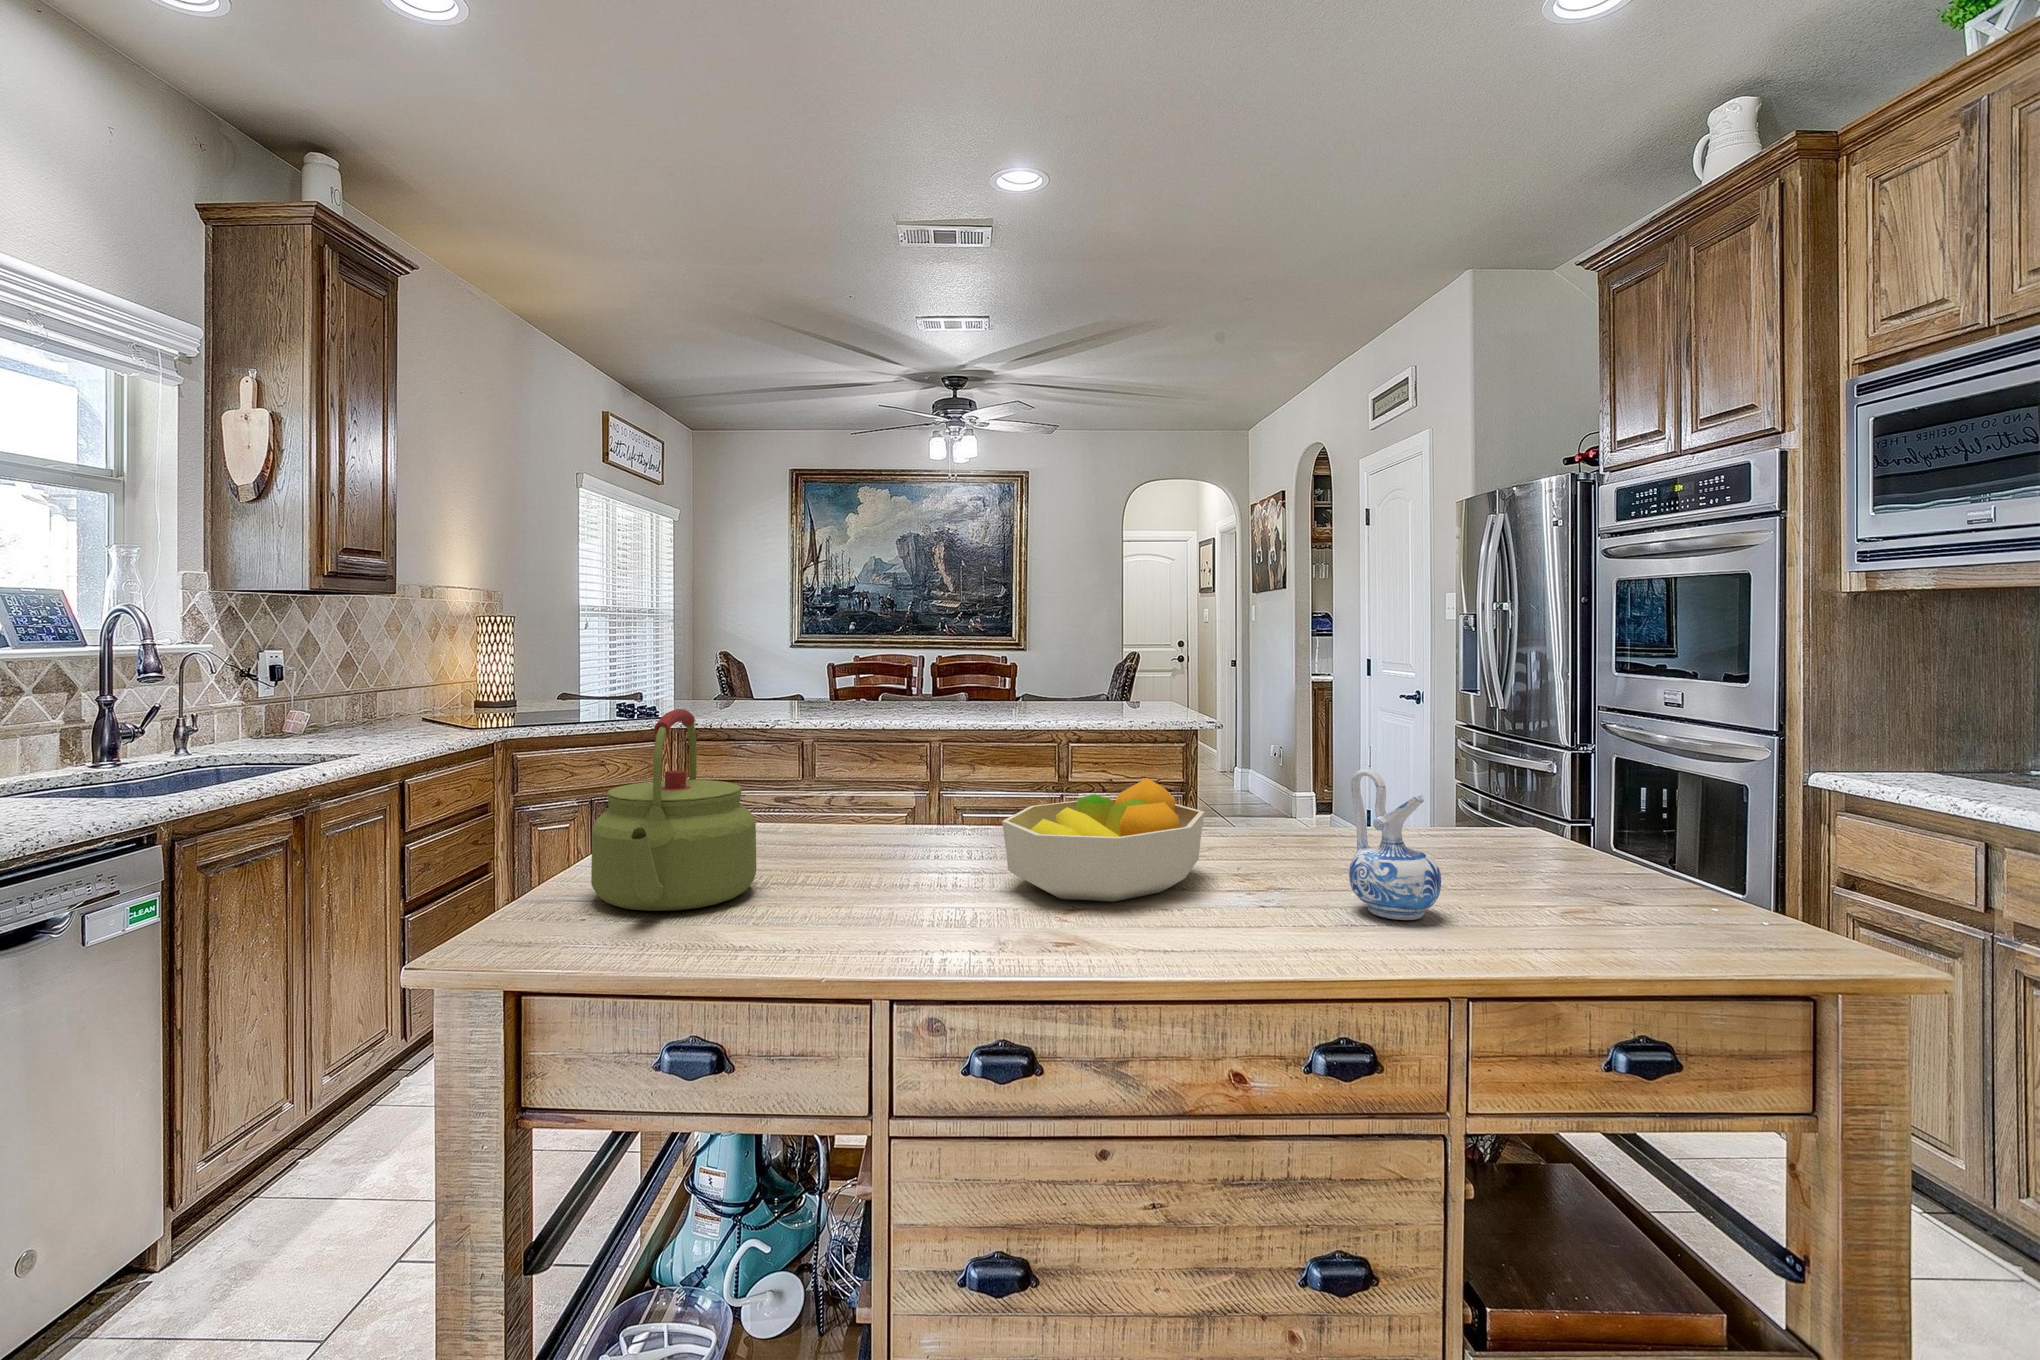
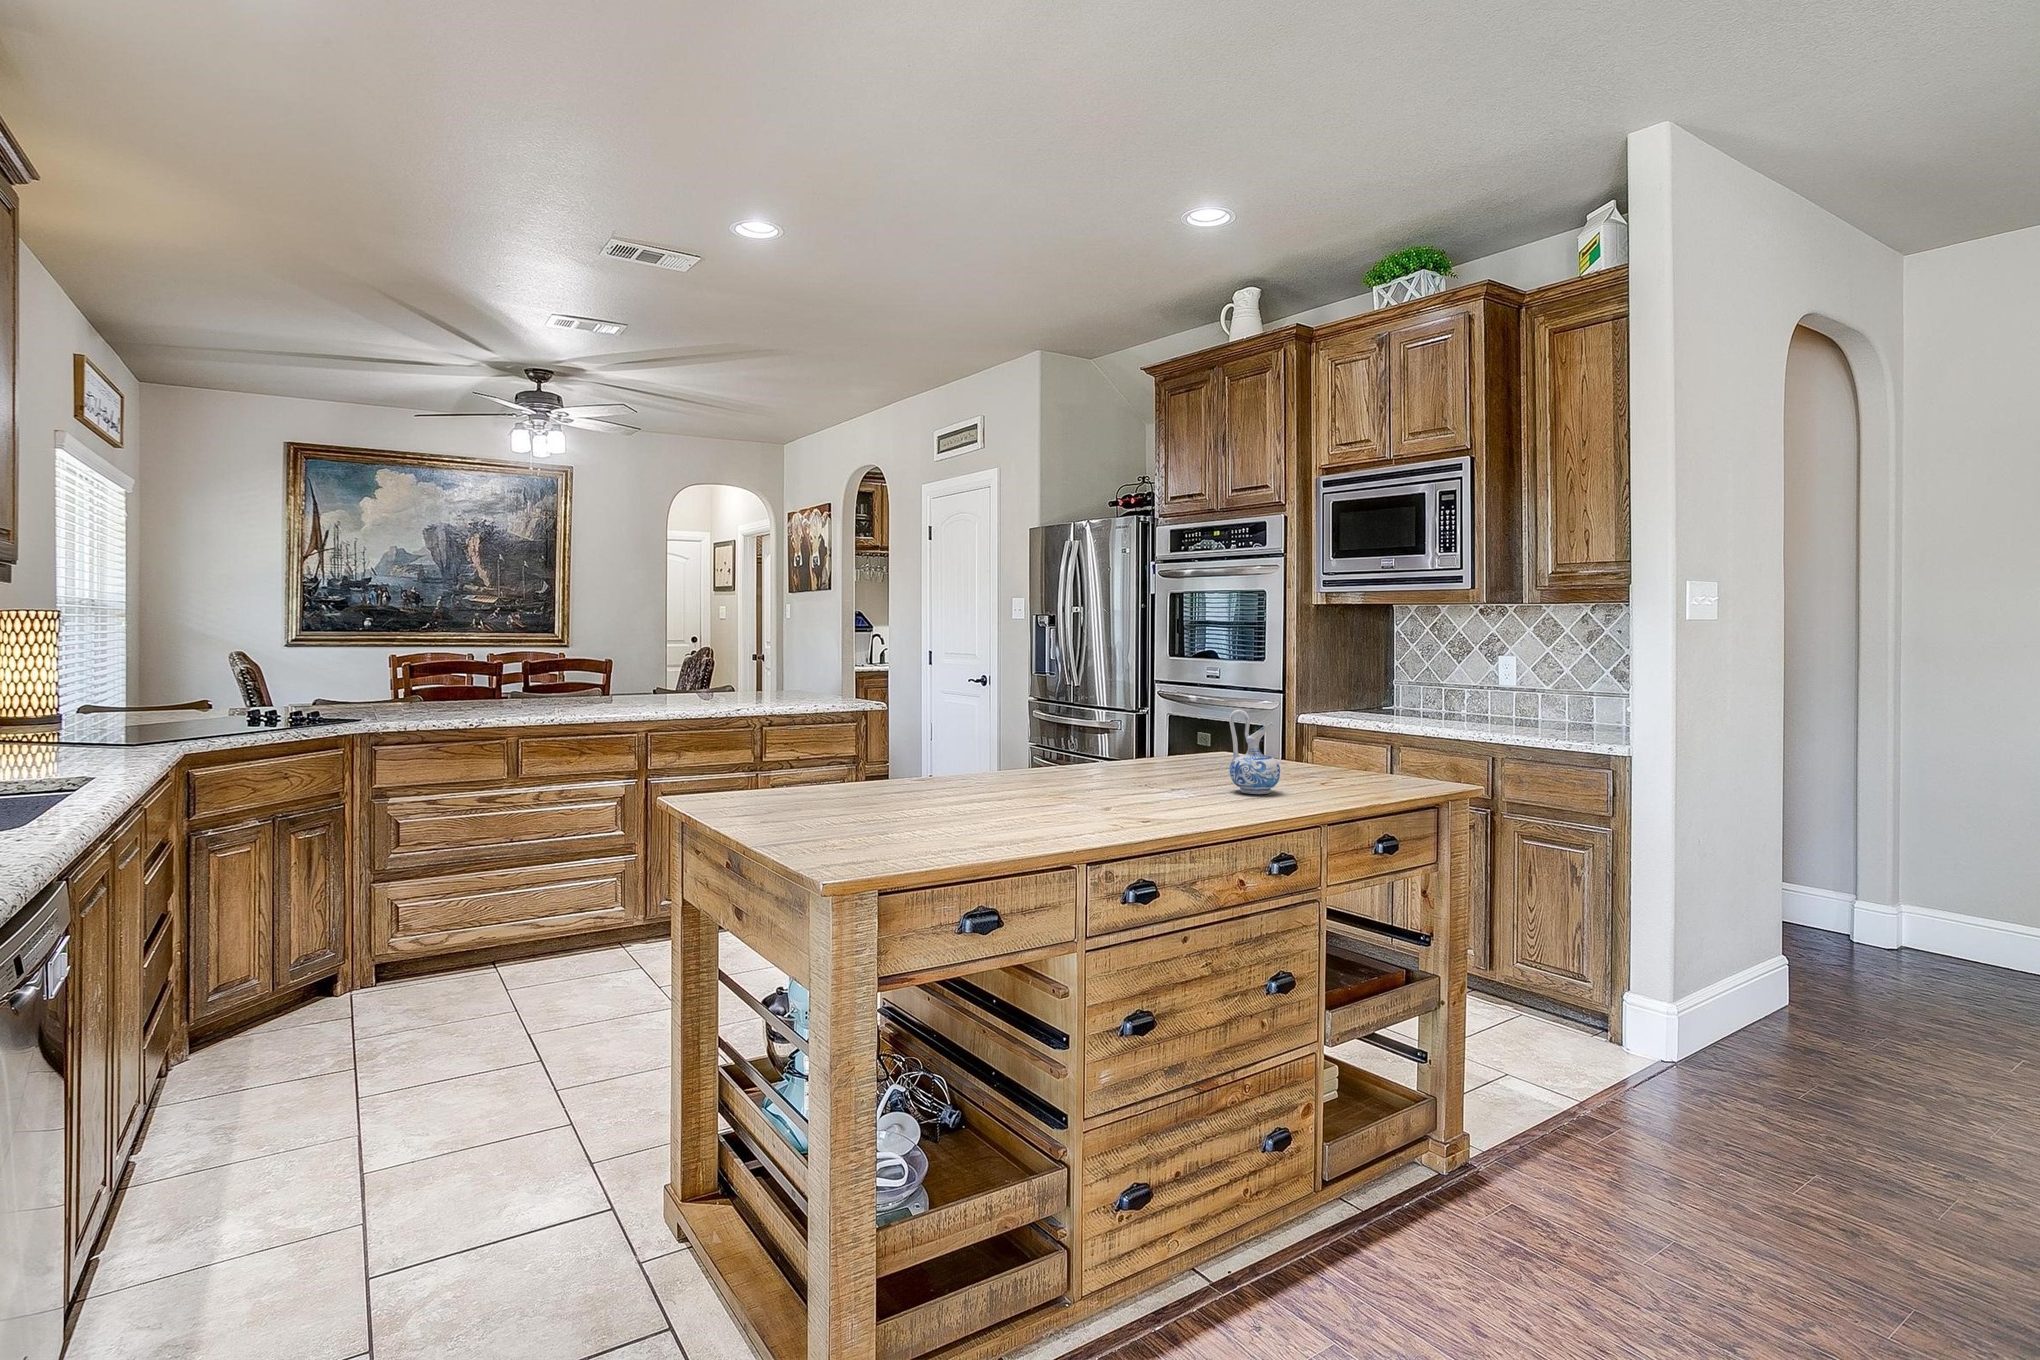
kettle: present [591,709,756,911] -> none [781,688,907,843]
fruit bowl: present [1002,778,1204,901] -> none [1027,727,1150,806]

